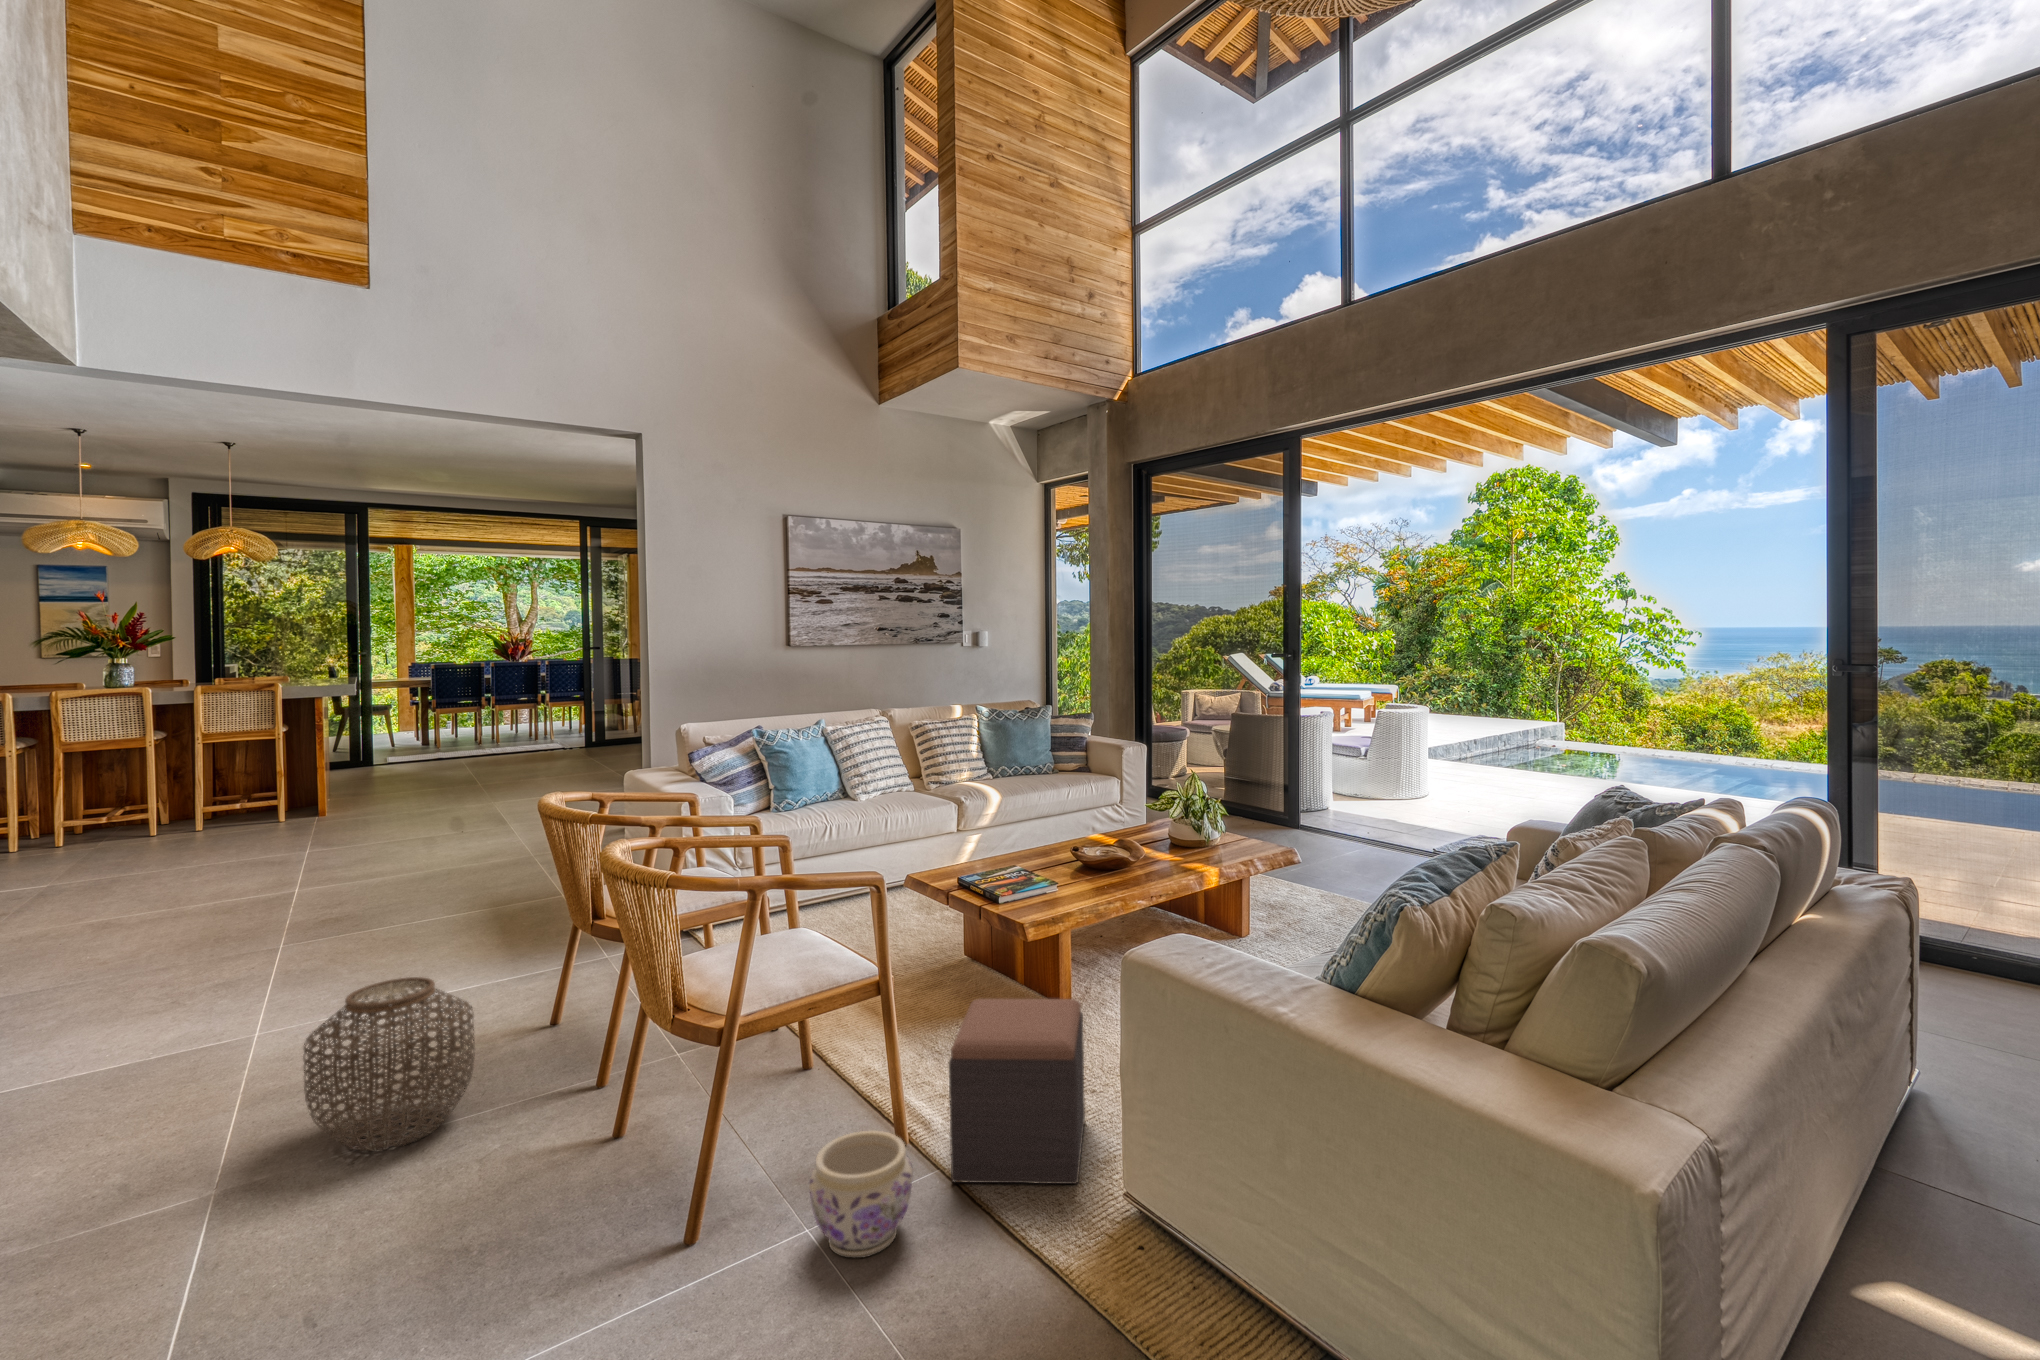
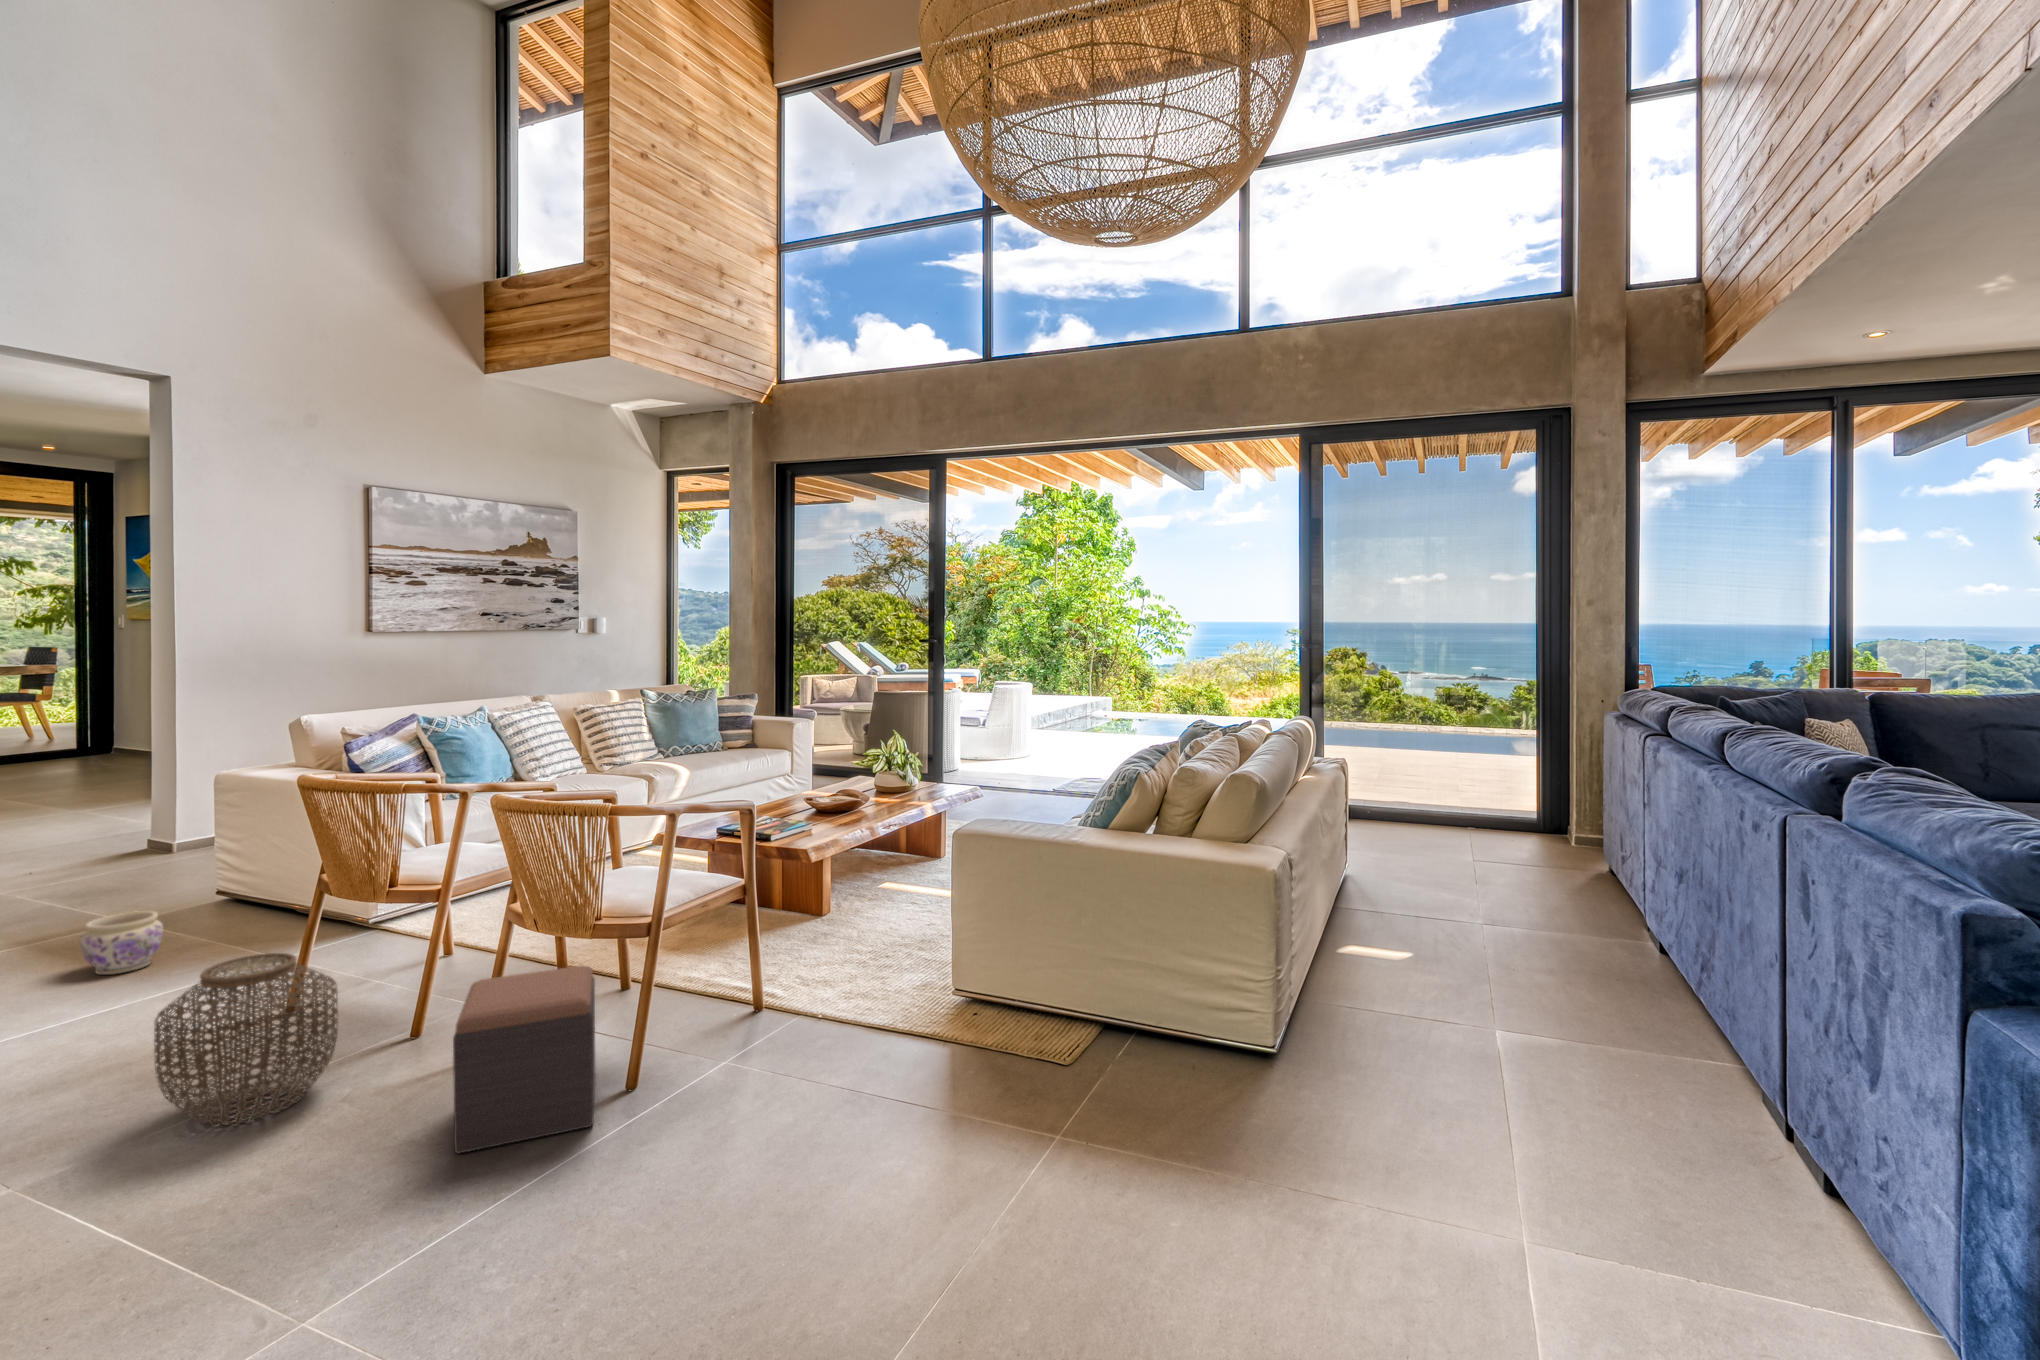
footstool: present [949,999,1085,1184] -> present [453,966,596,1153]
planter: present [809,1131,913,1258] -> present [80,911,163,975]

